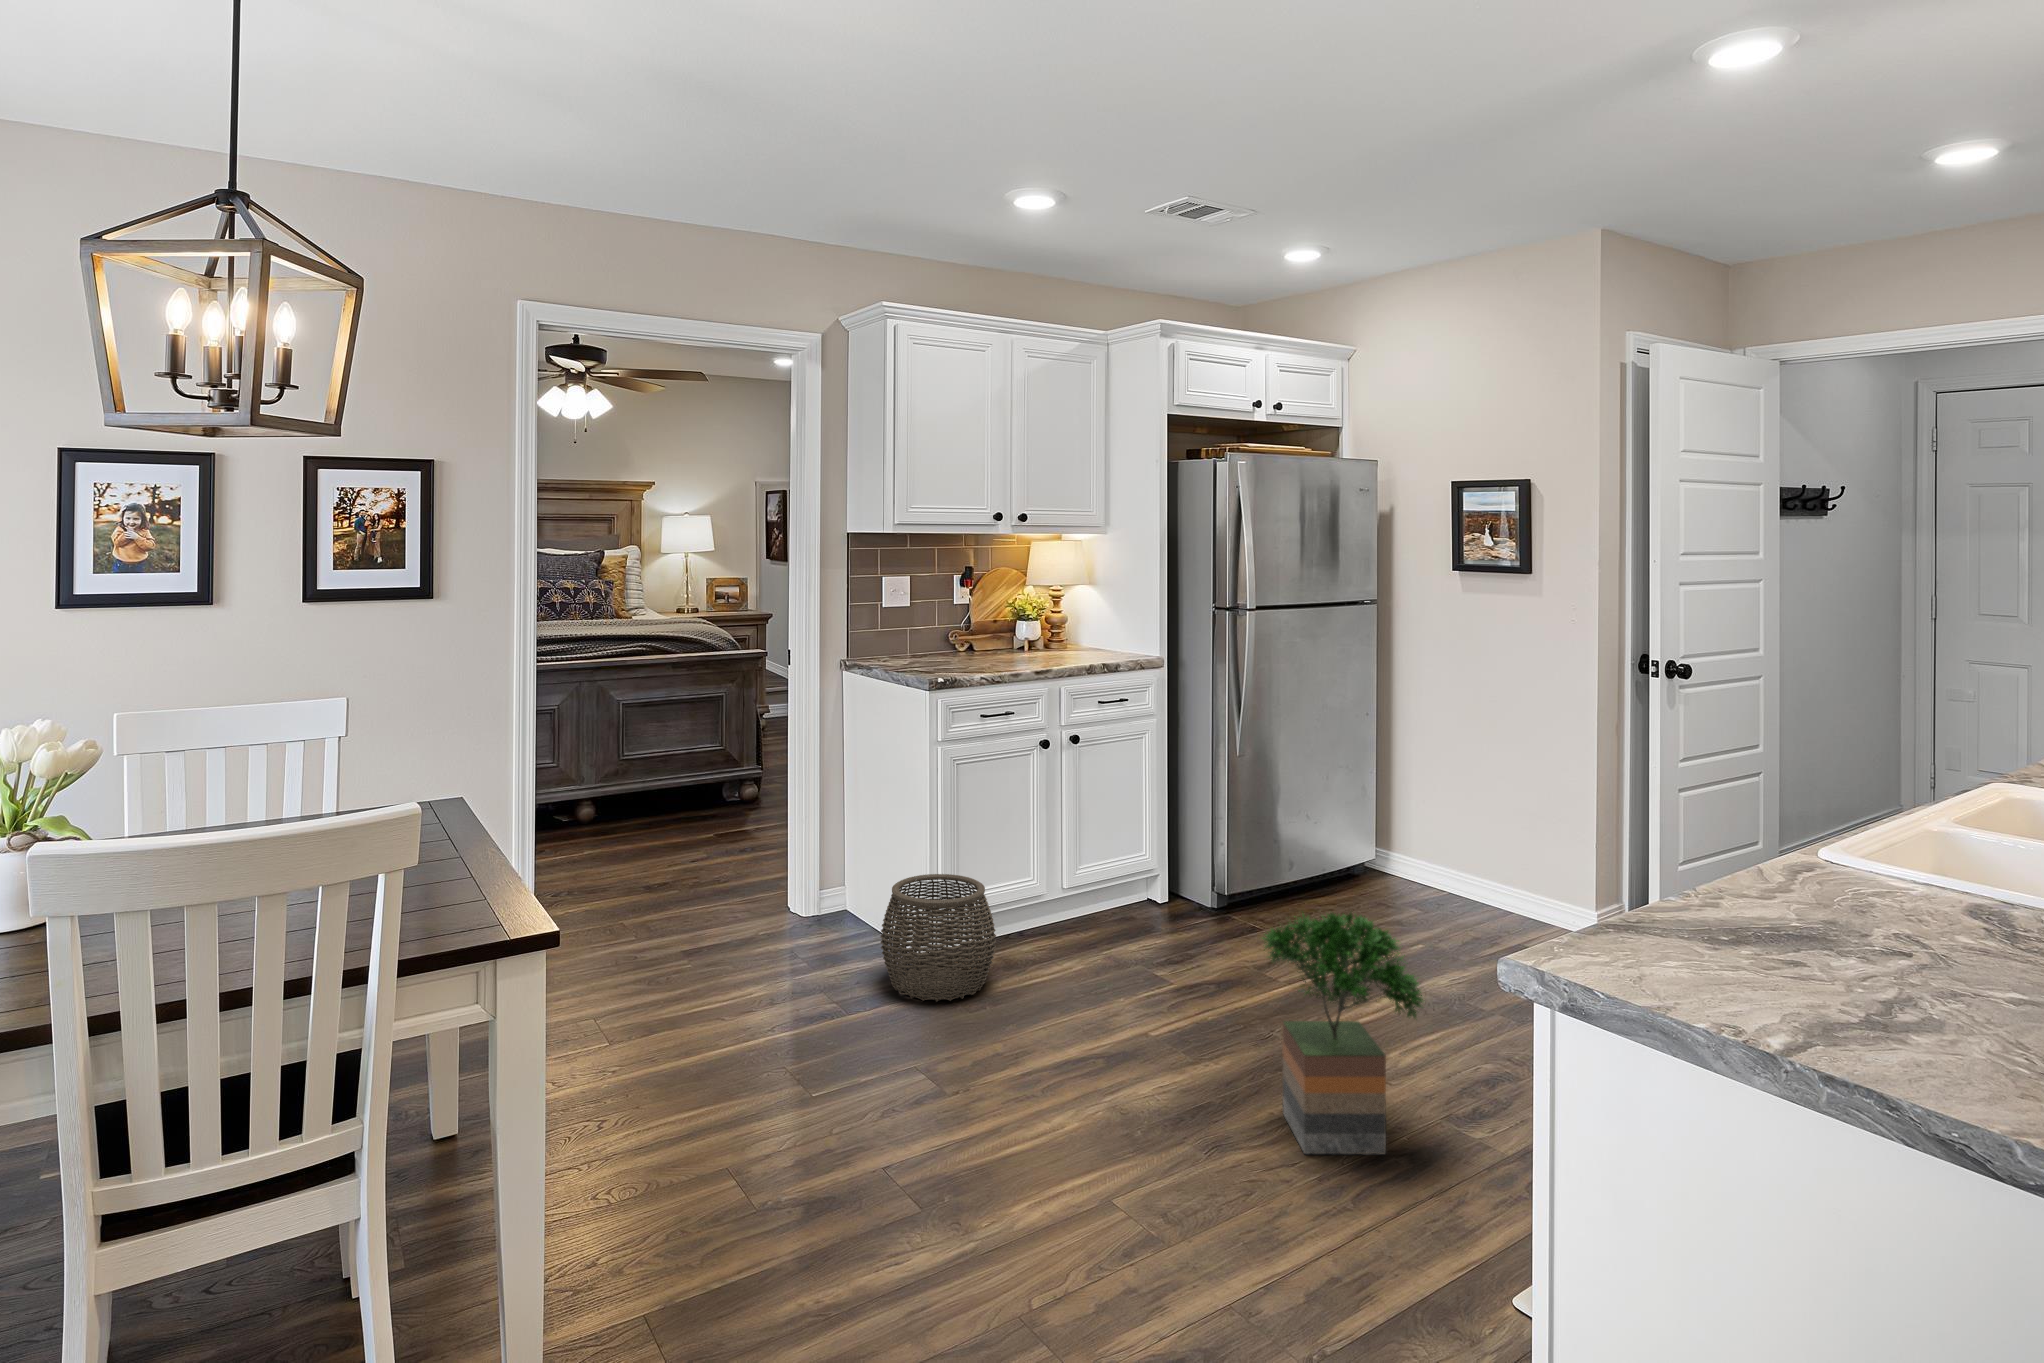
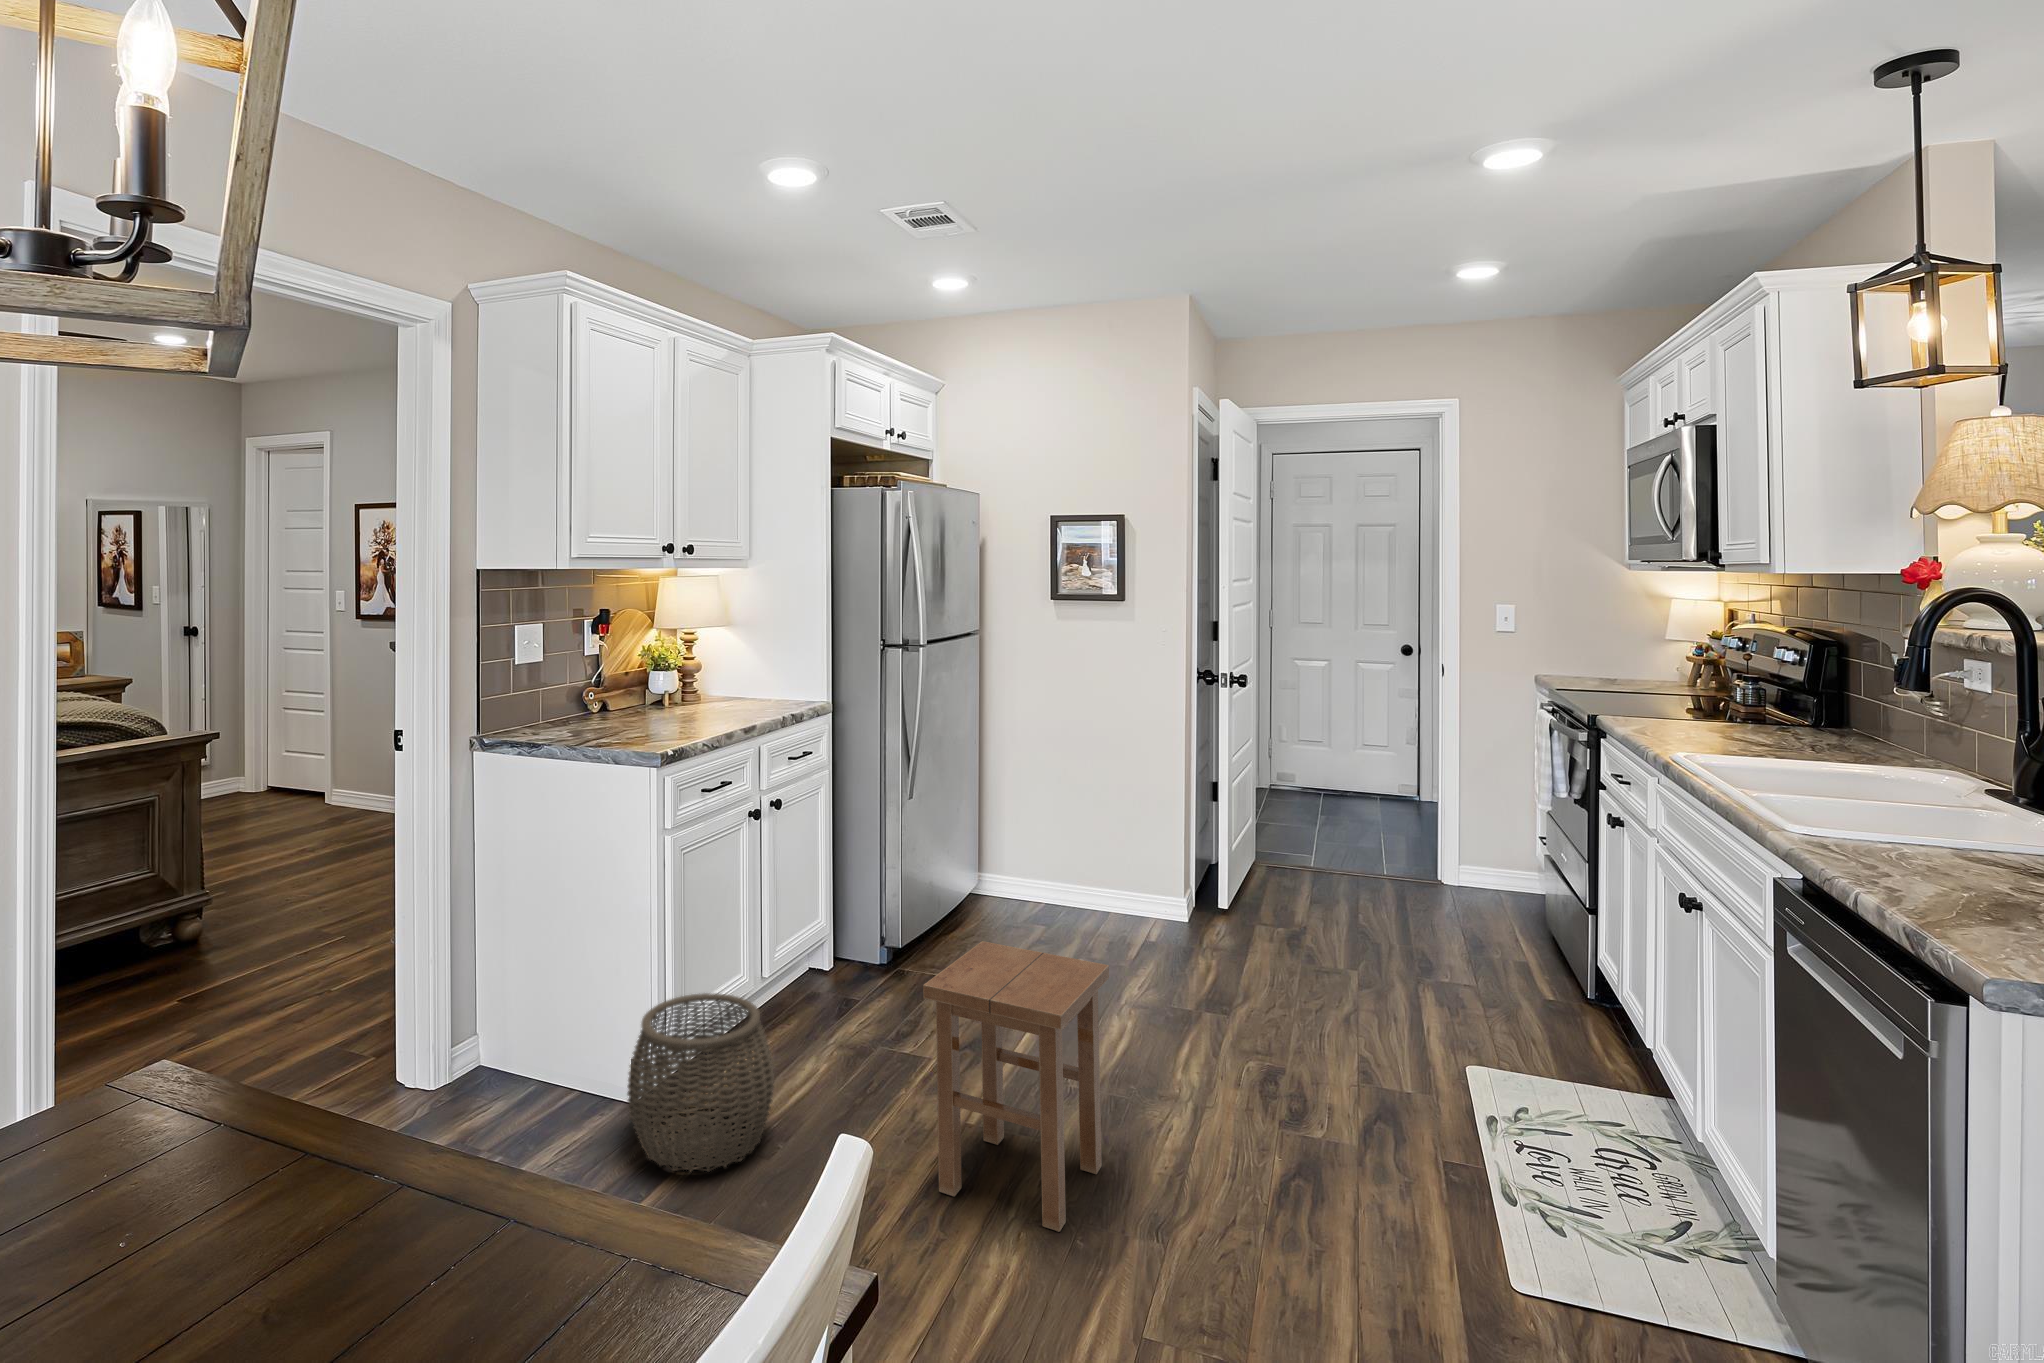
stool: none [1059,867,1231,1098] -> present [923,941,1109,1232]
potted tree: present [1263,913,1423,1154] -> none [1176,955,1376,1241]

